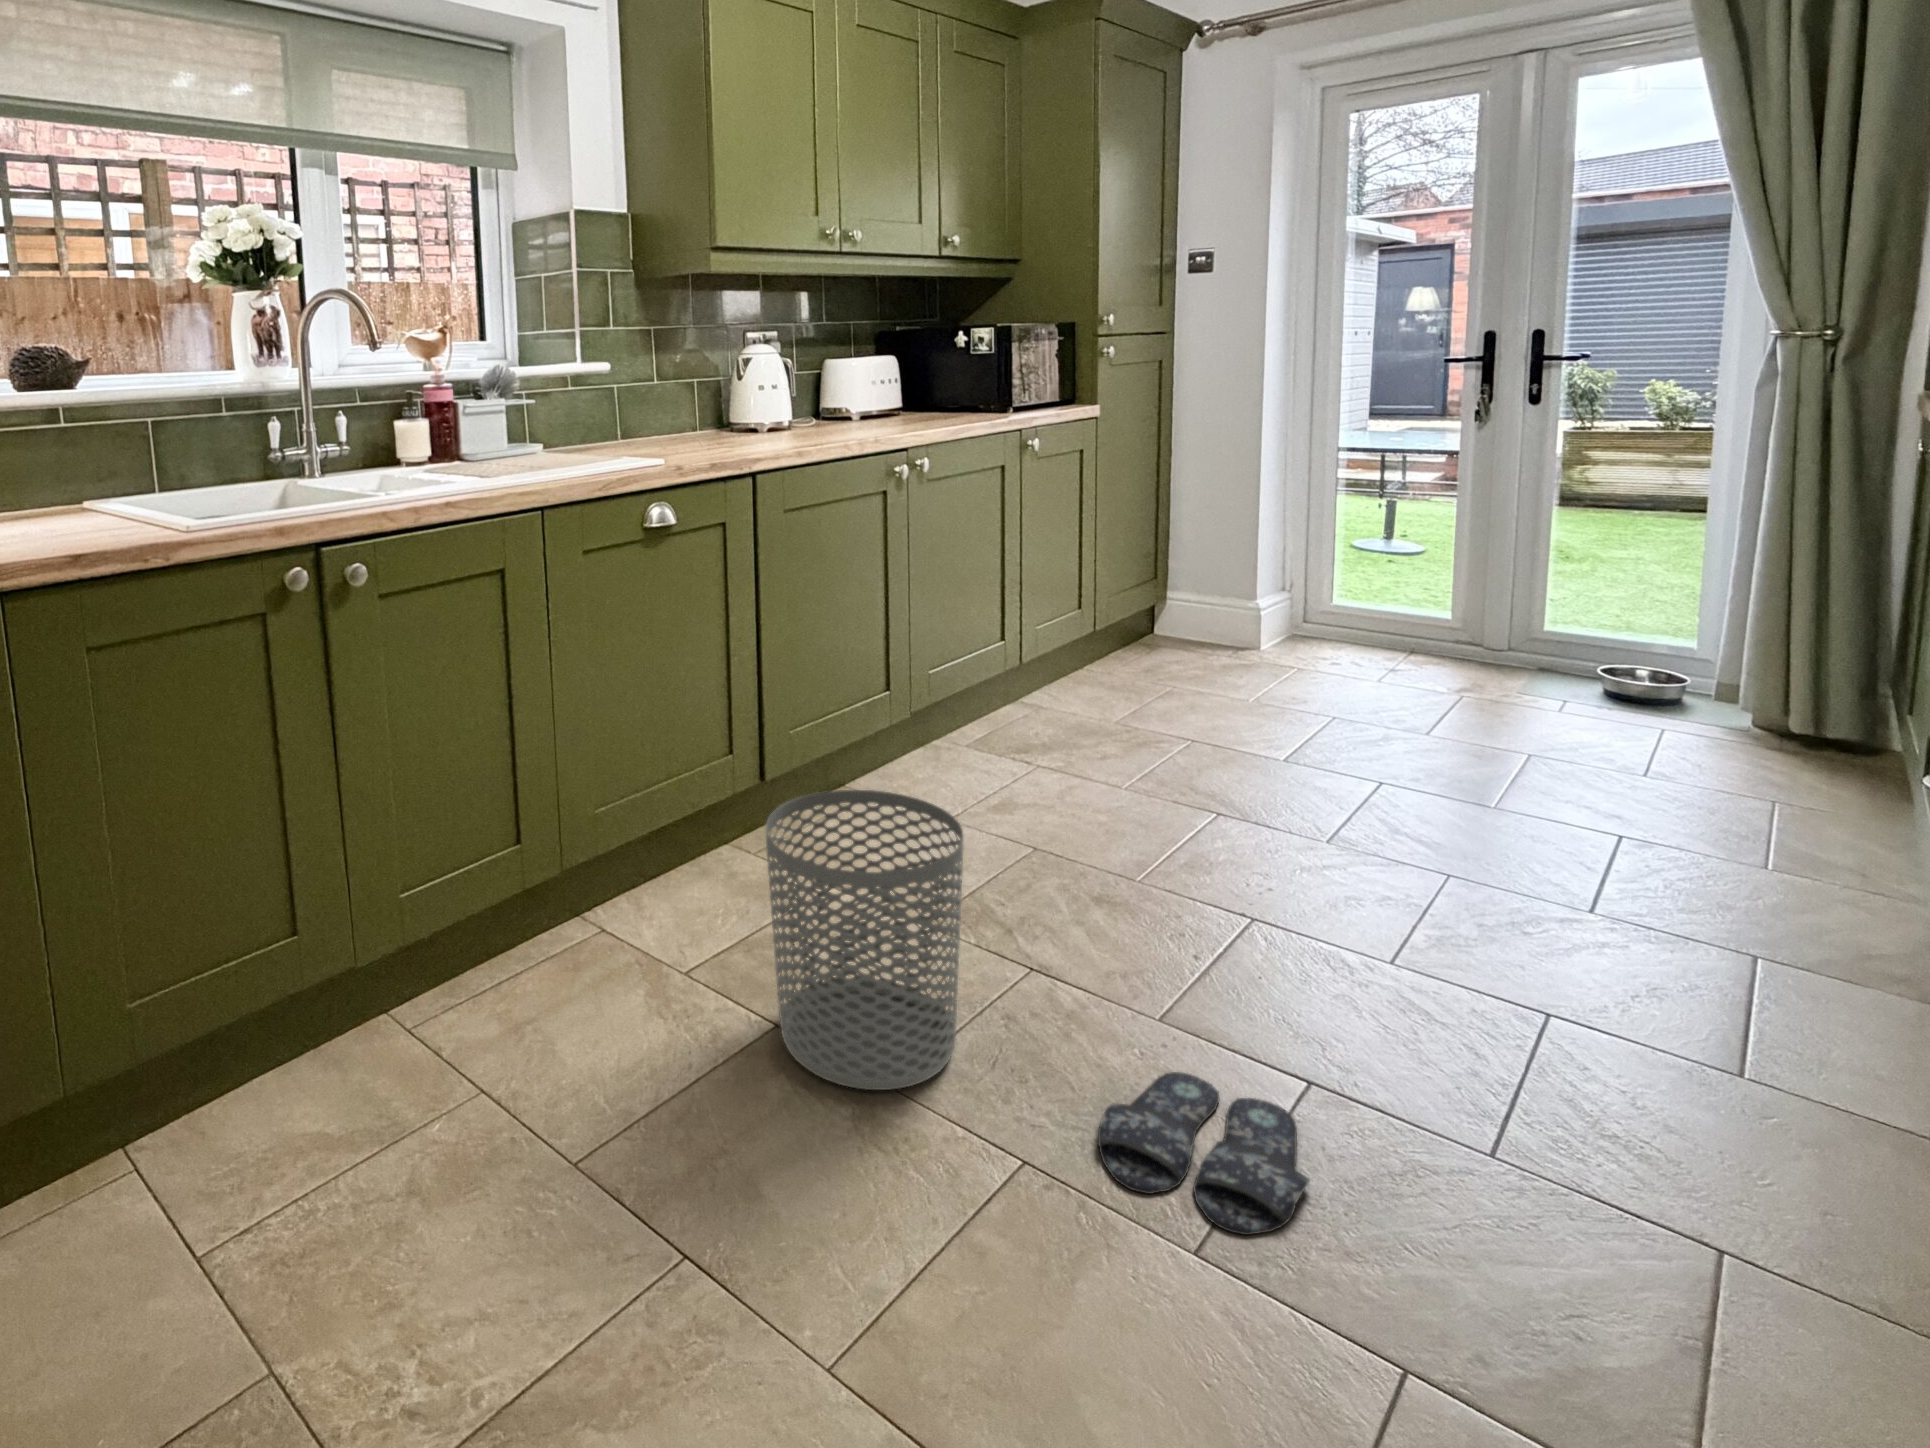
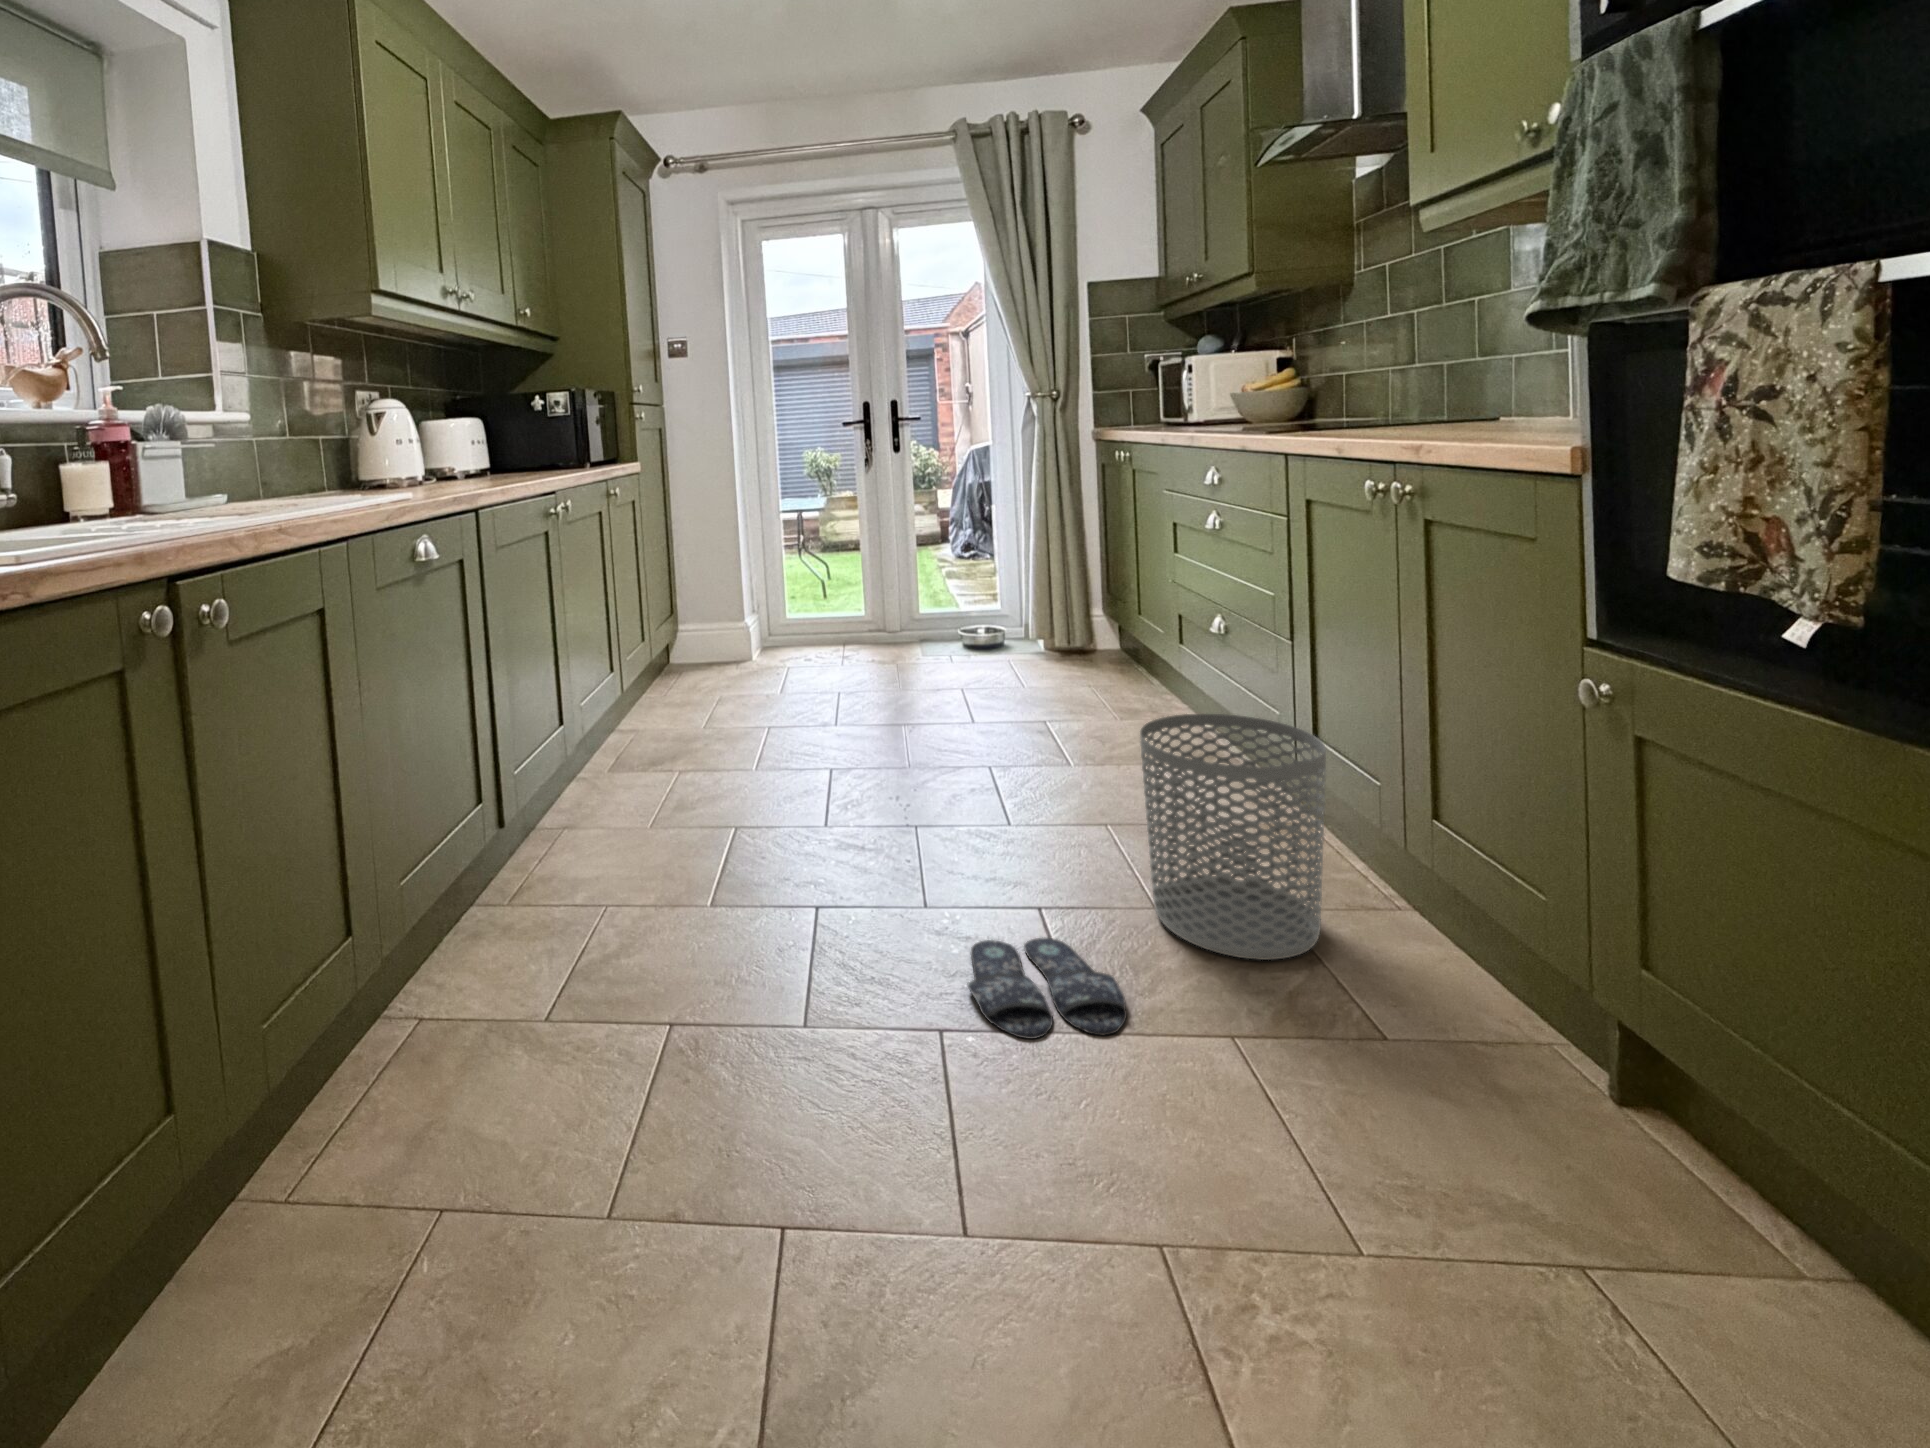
waste bin: present [766,790,964,1090] -> present [1140,714,1326,960]

